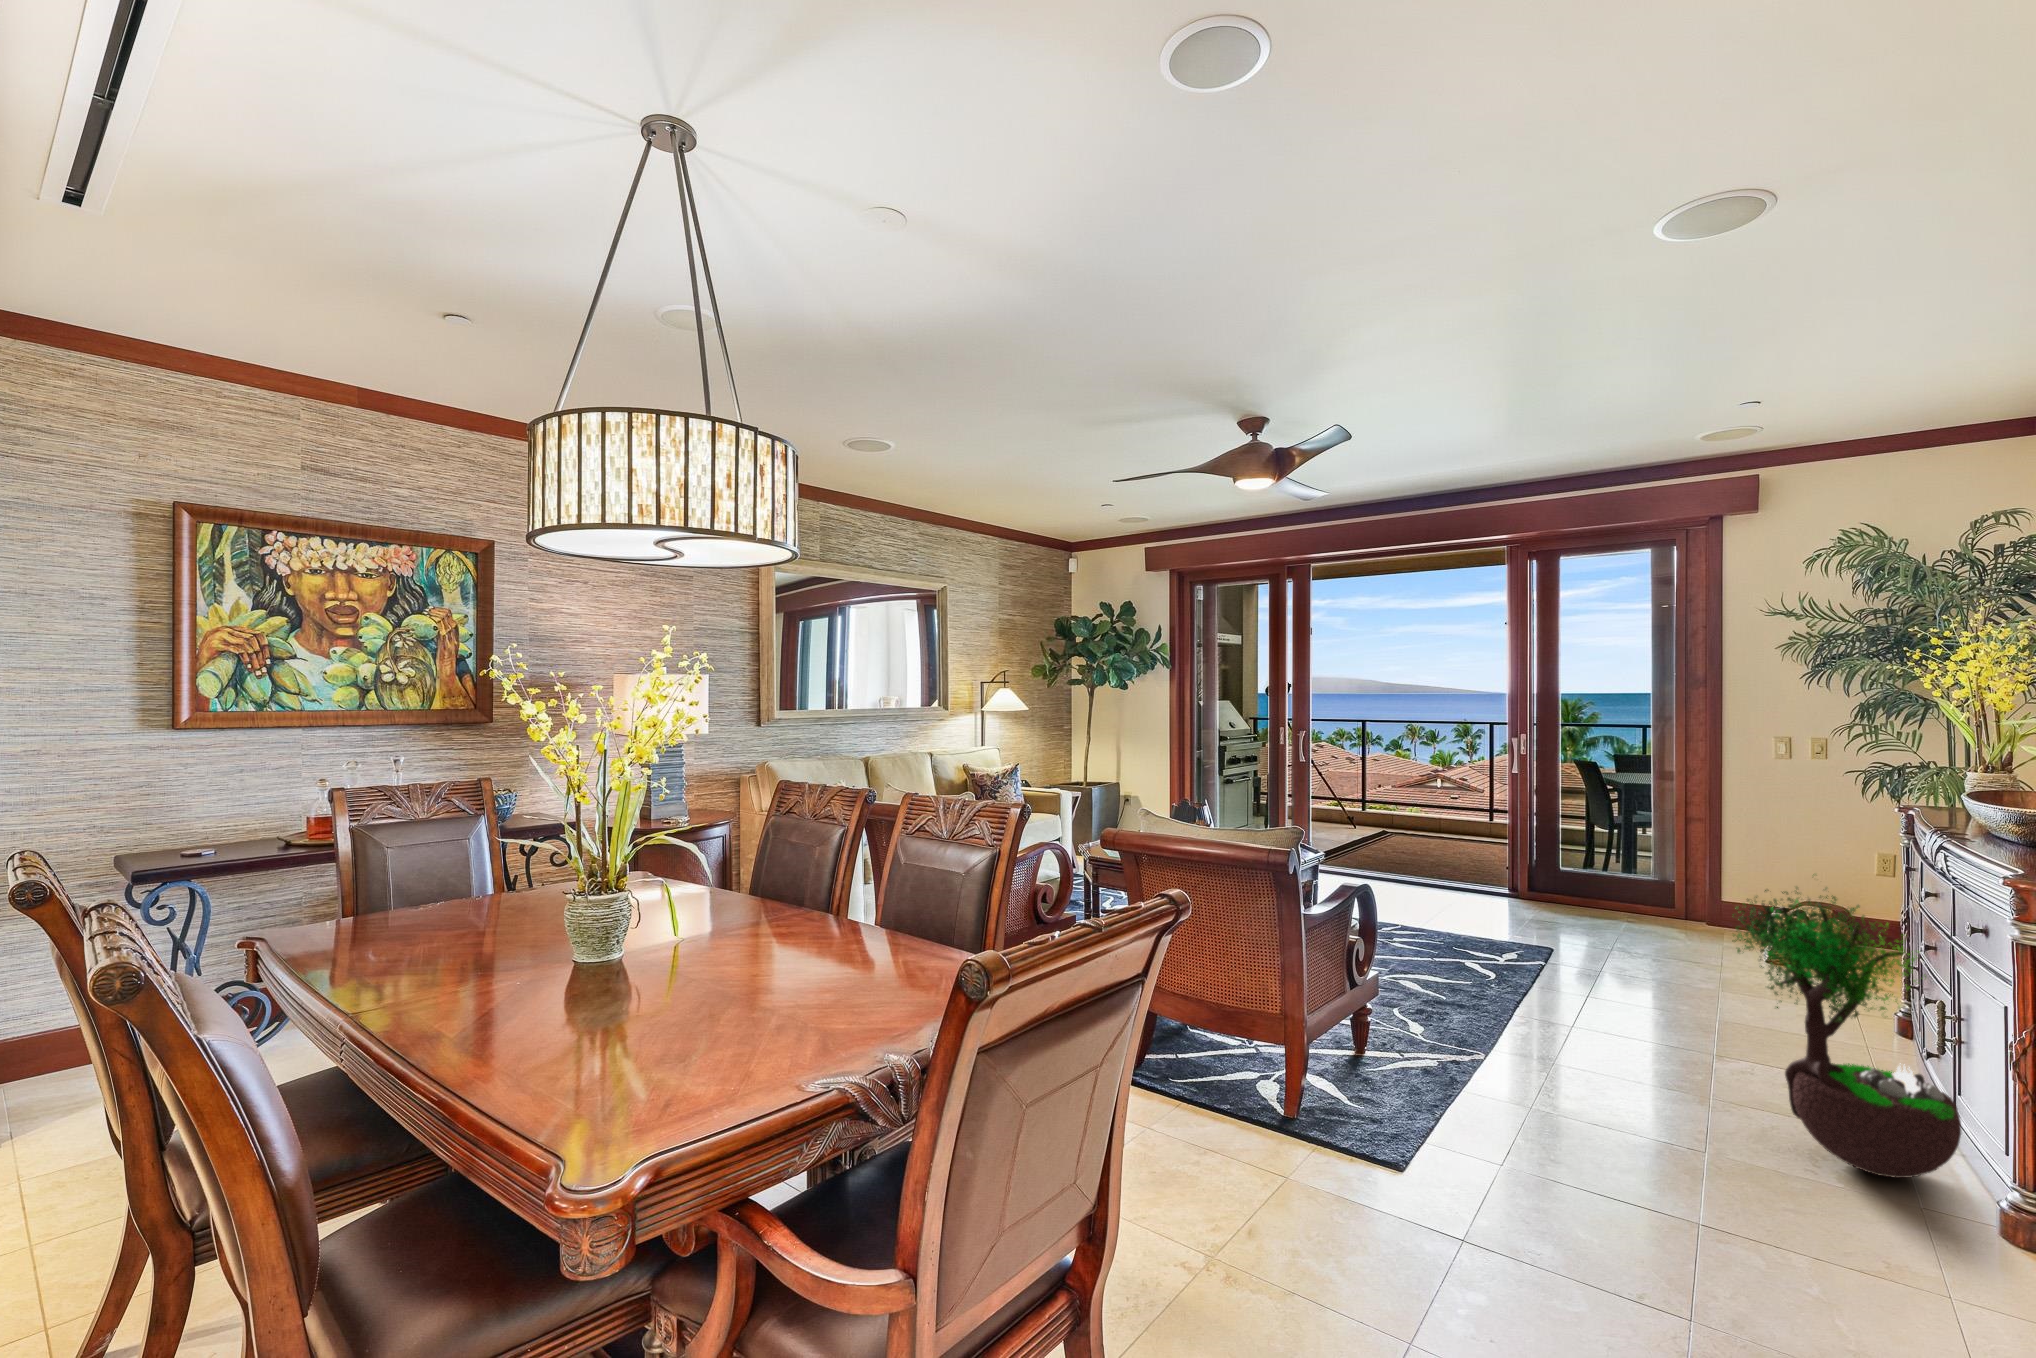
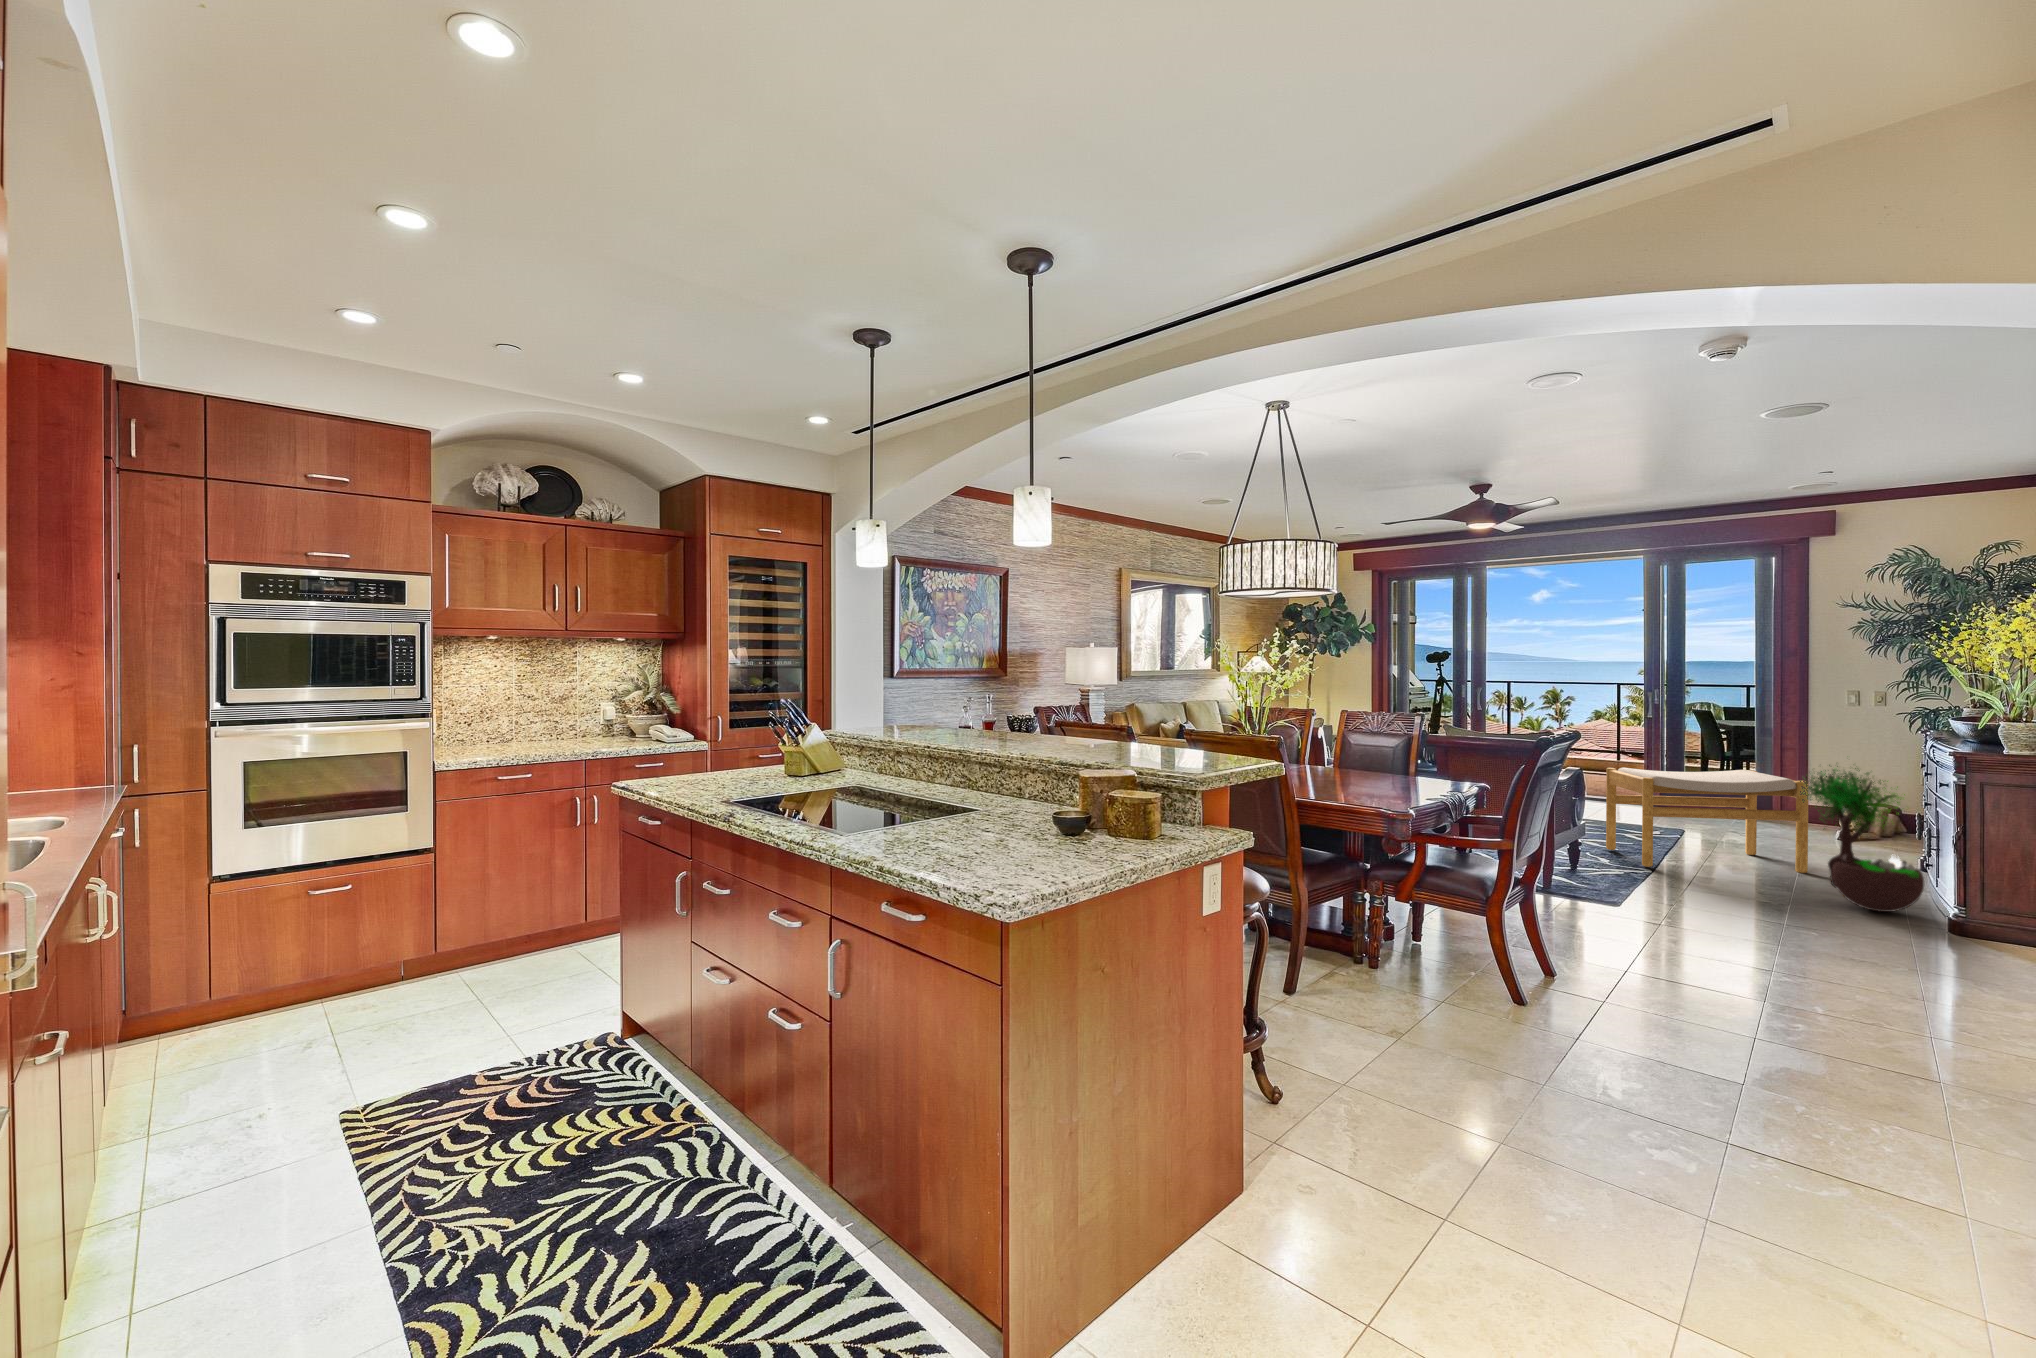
footstool: none [1437,865,1740,1051] -> present [1606,768,1809,873]

